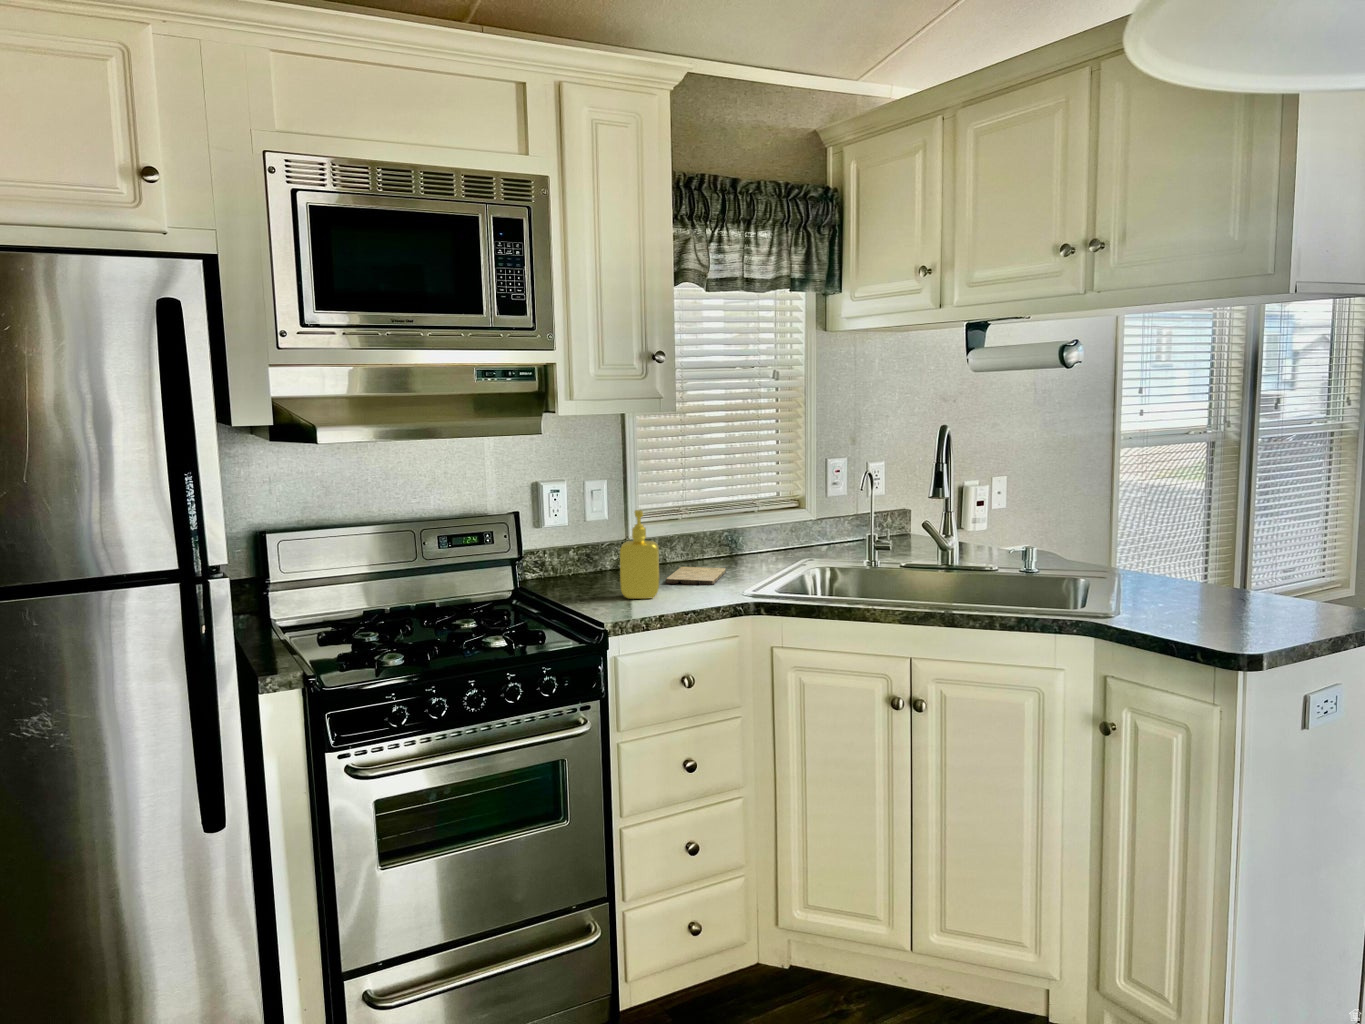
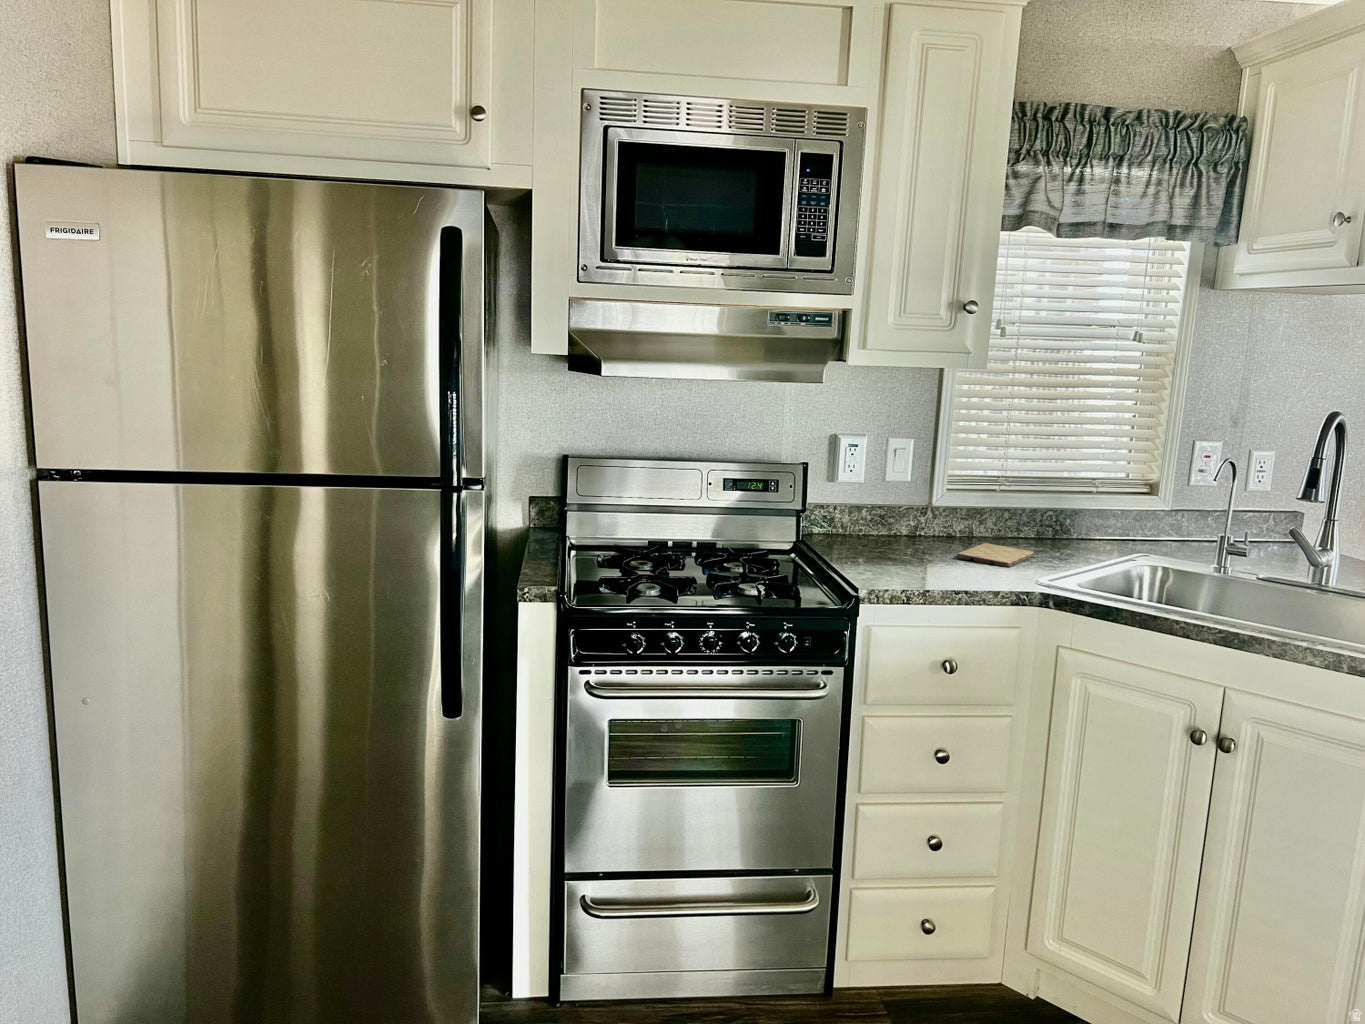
soap dispenser: present [620,510,659,599] -> none [897,474,946,571]

